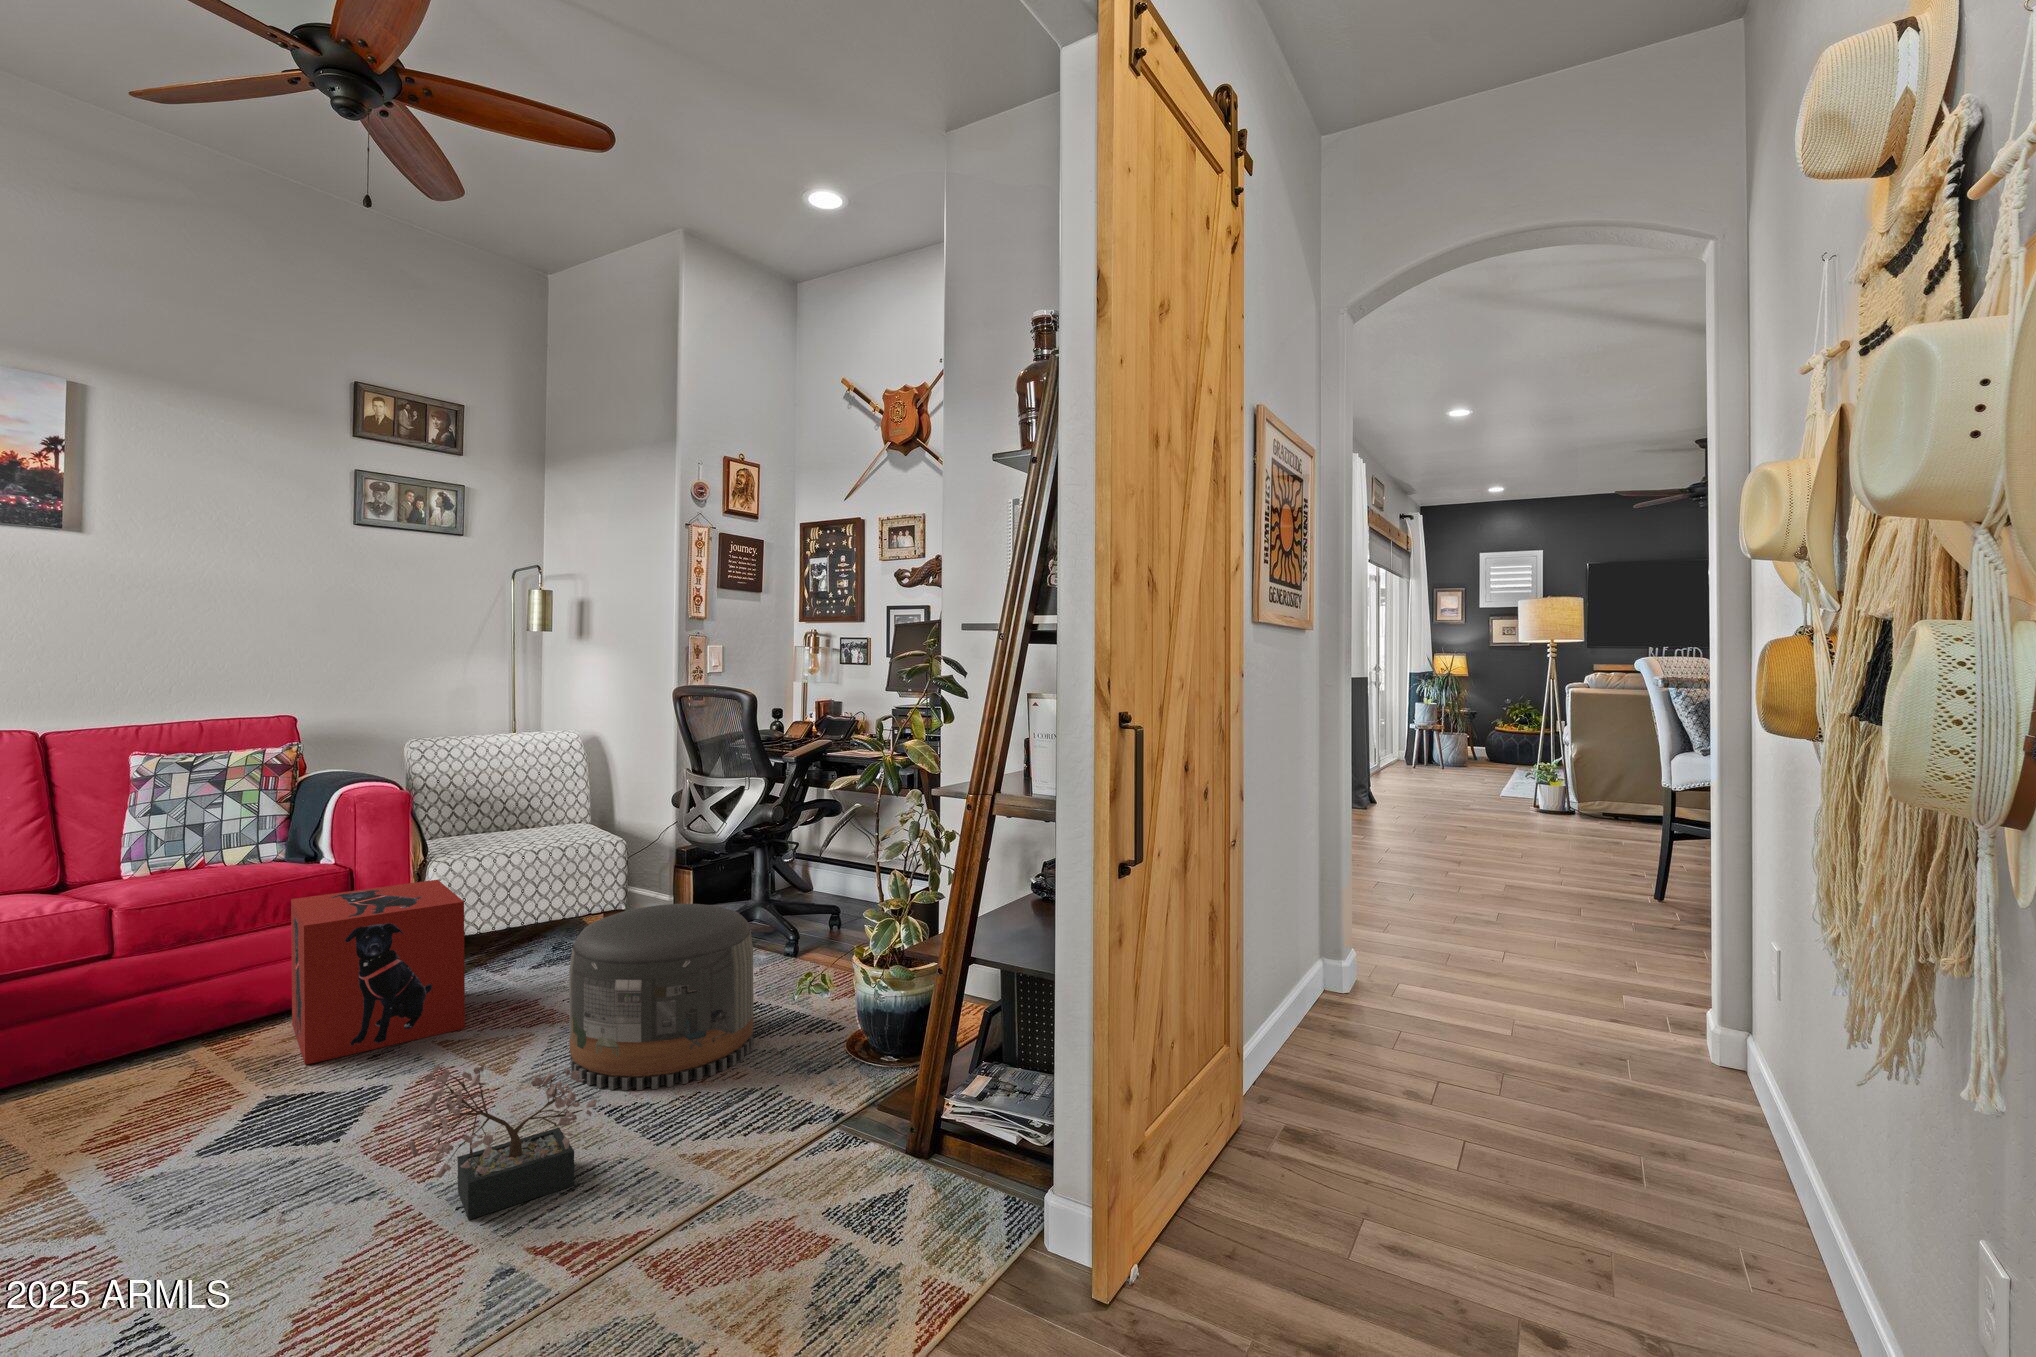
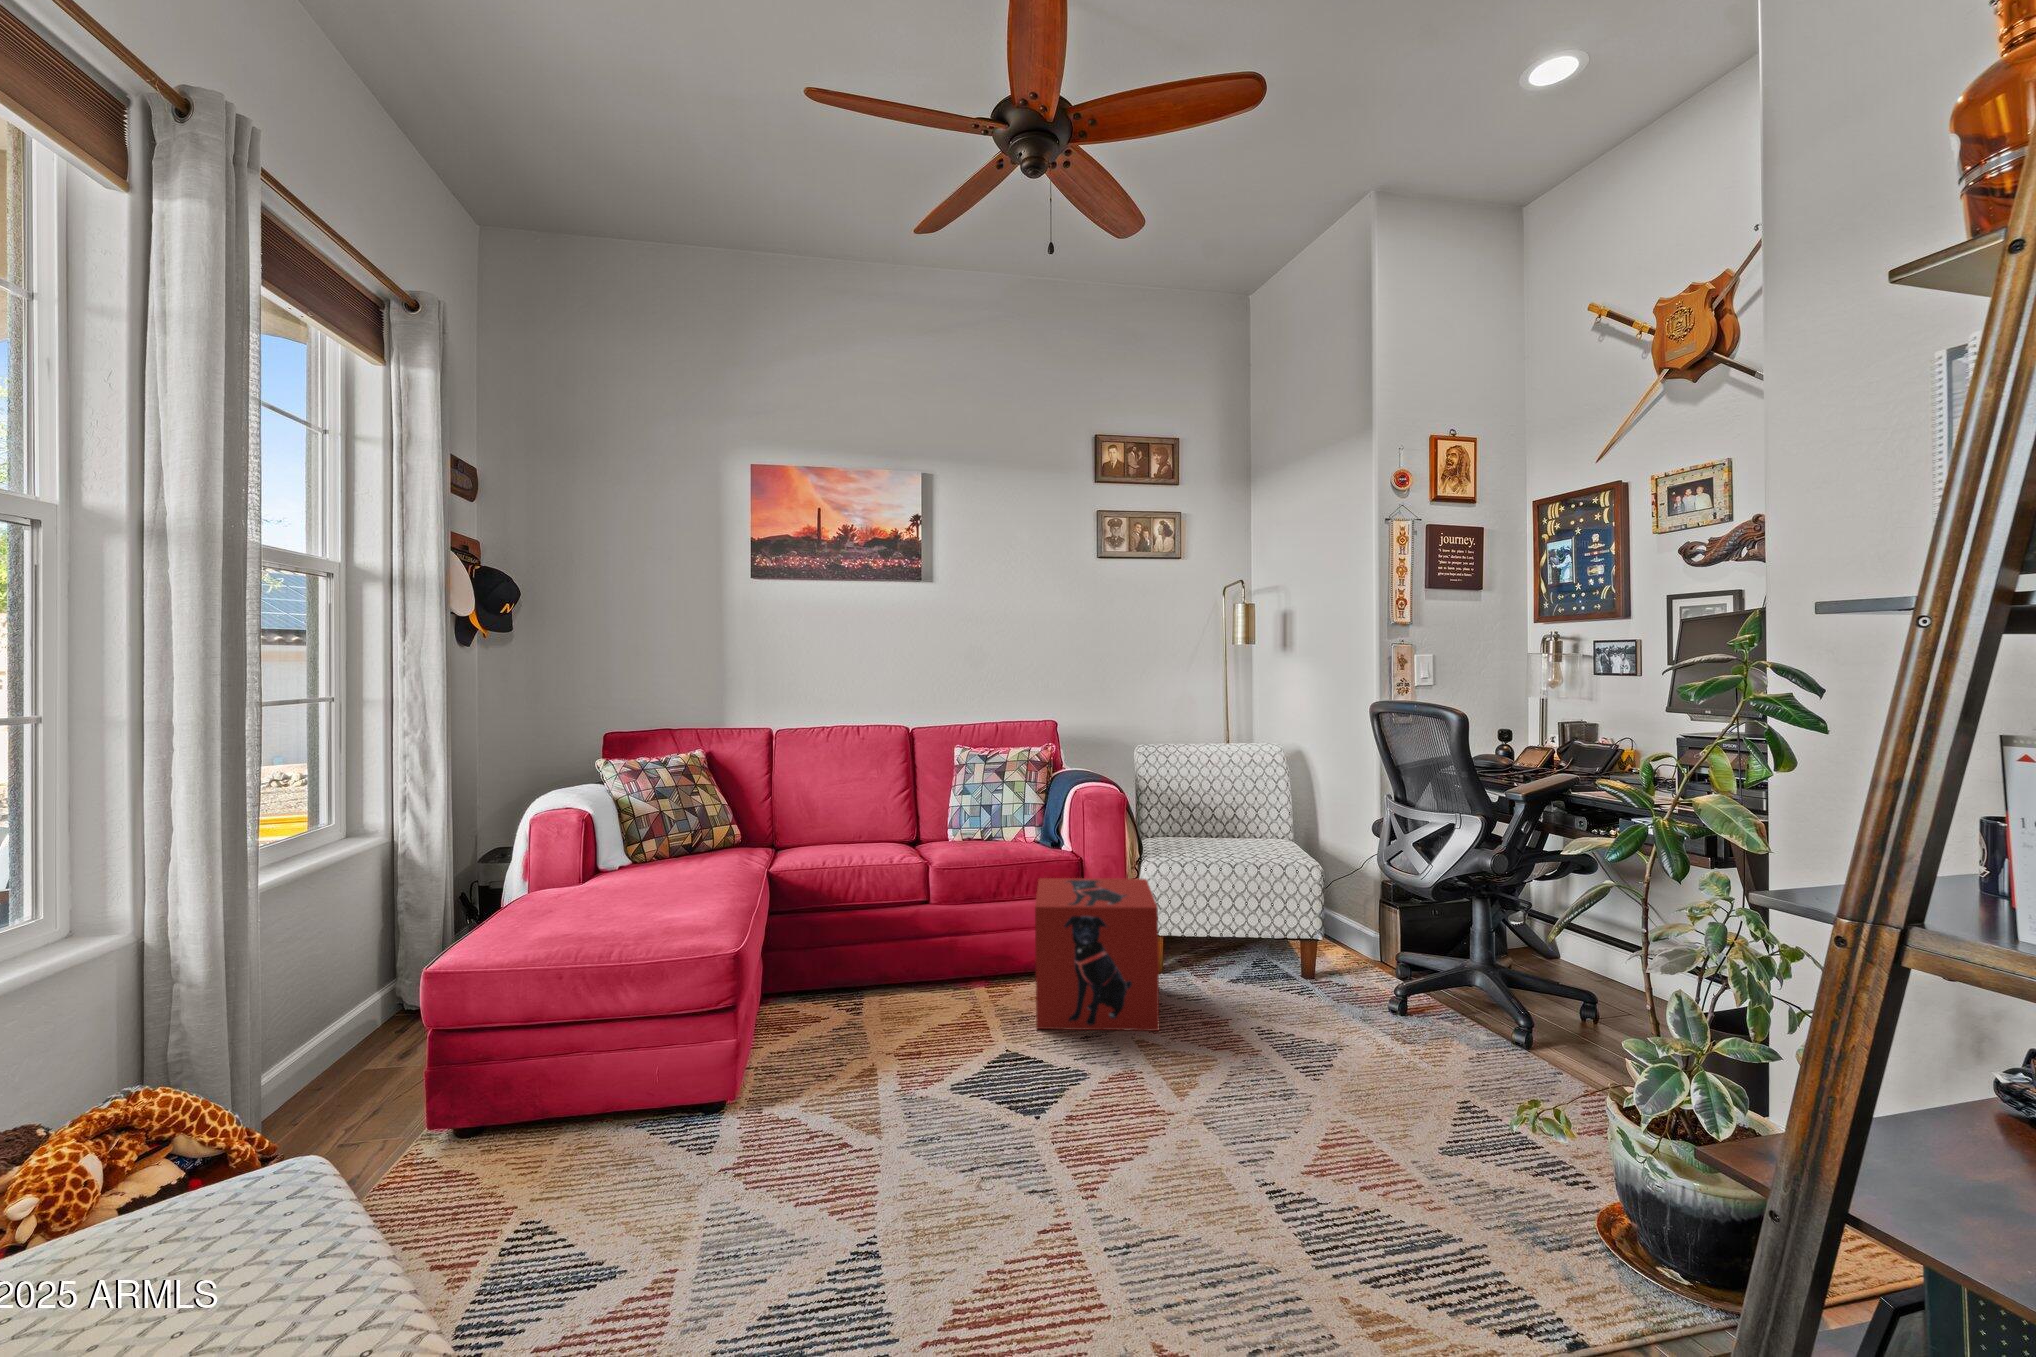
pouf: present [569,904,753,1090] -> none [1239,953,1457,1191]
decorative plant: present [408,1064,597,1220] -> none [1058,1093,1242,1286]

